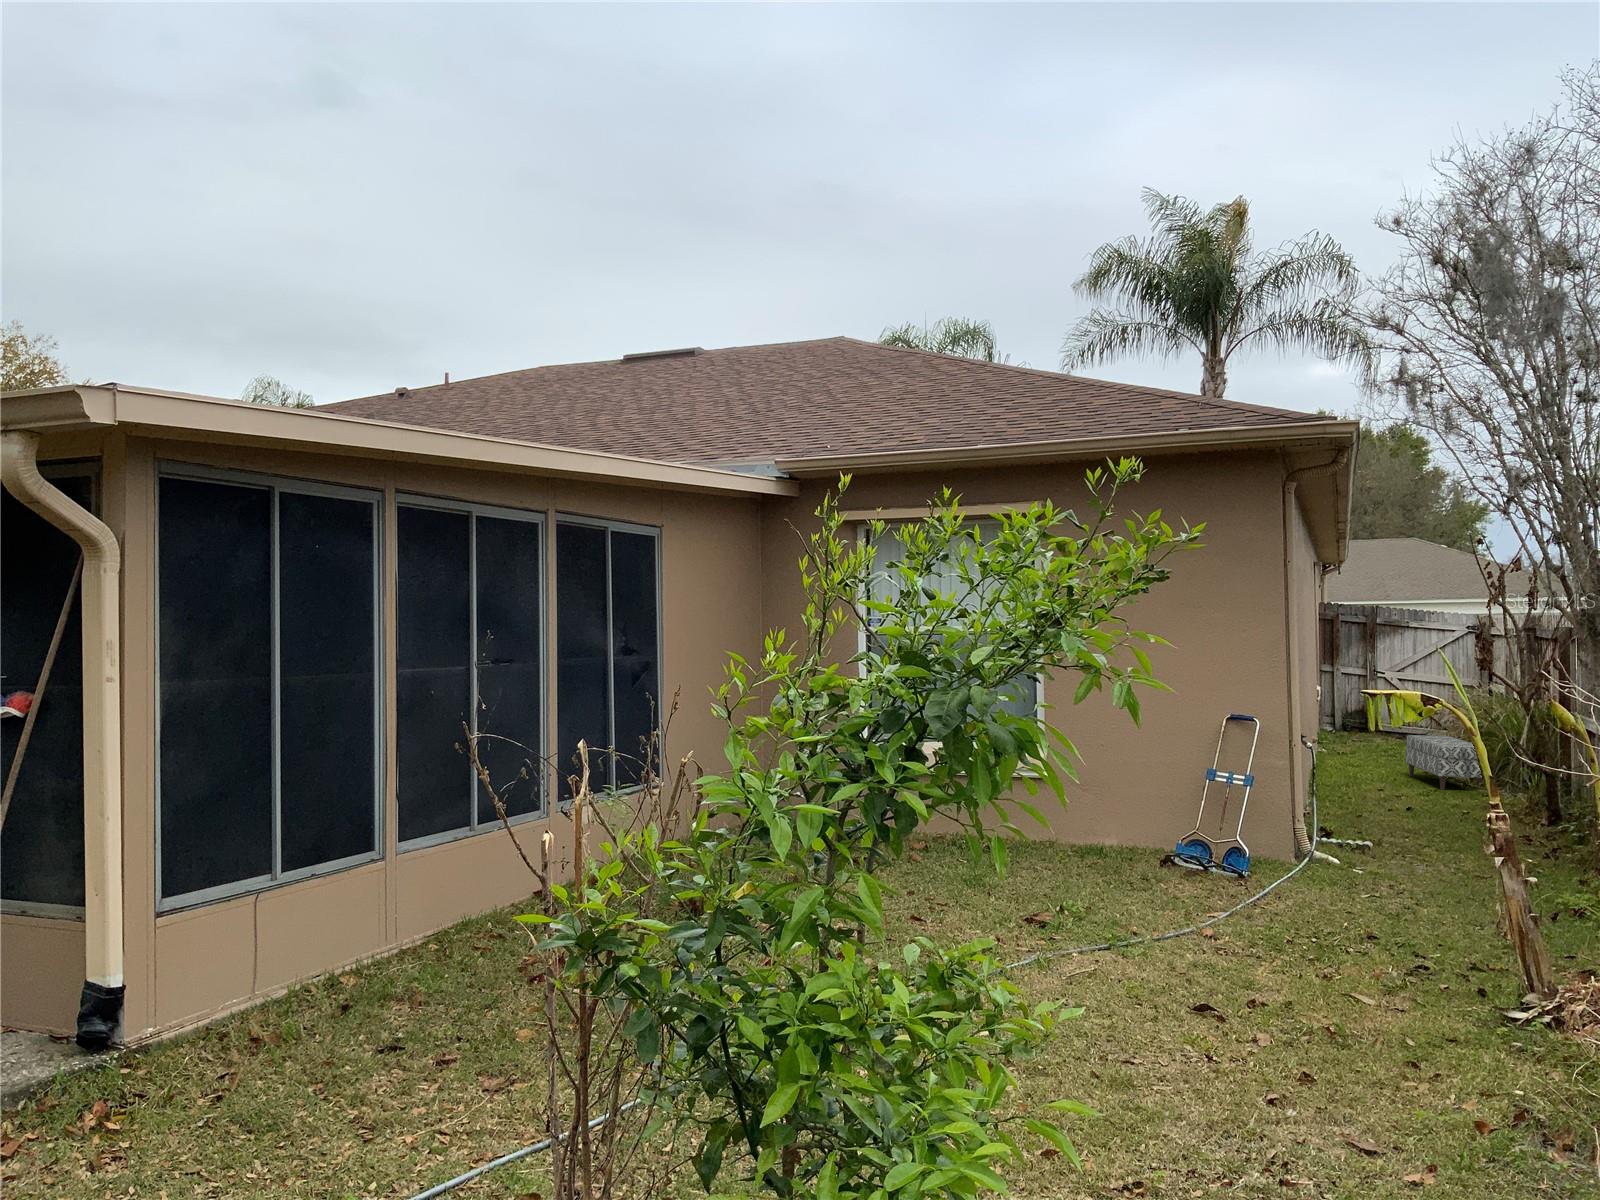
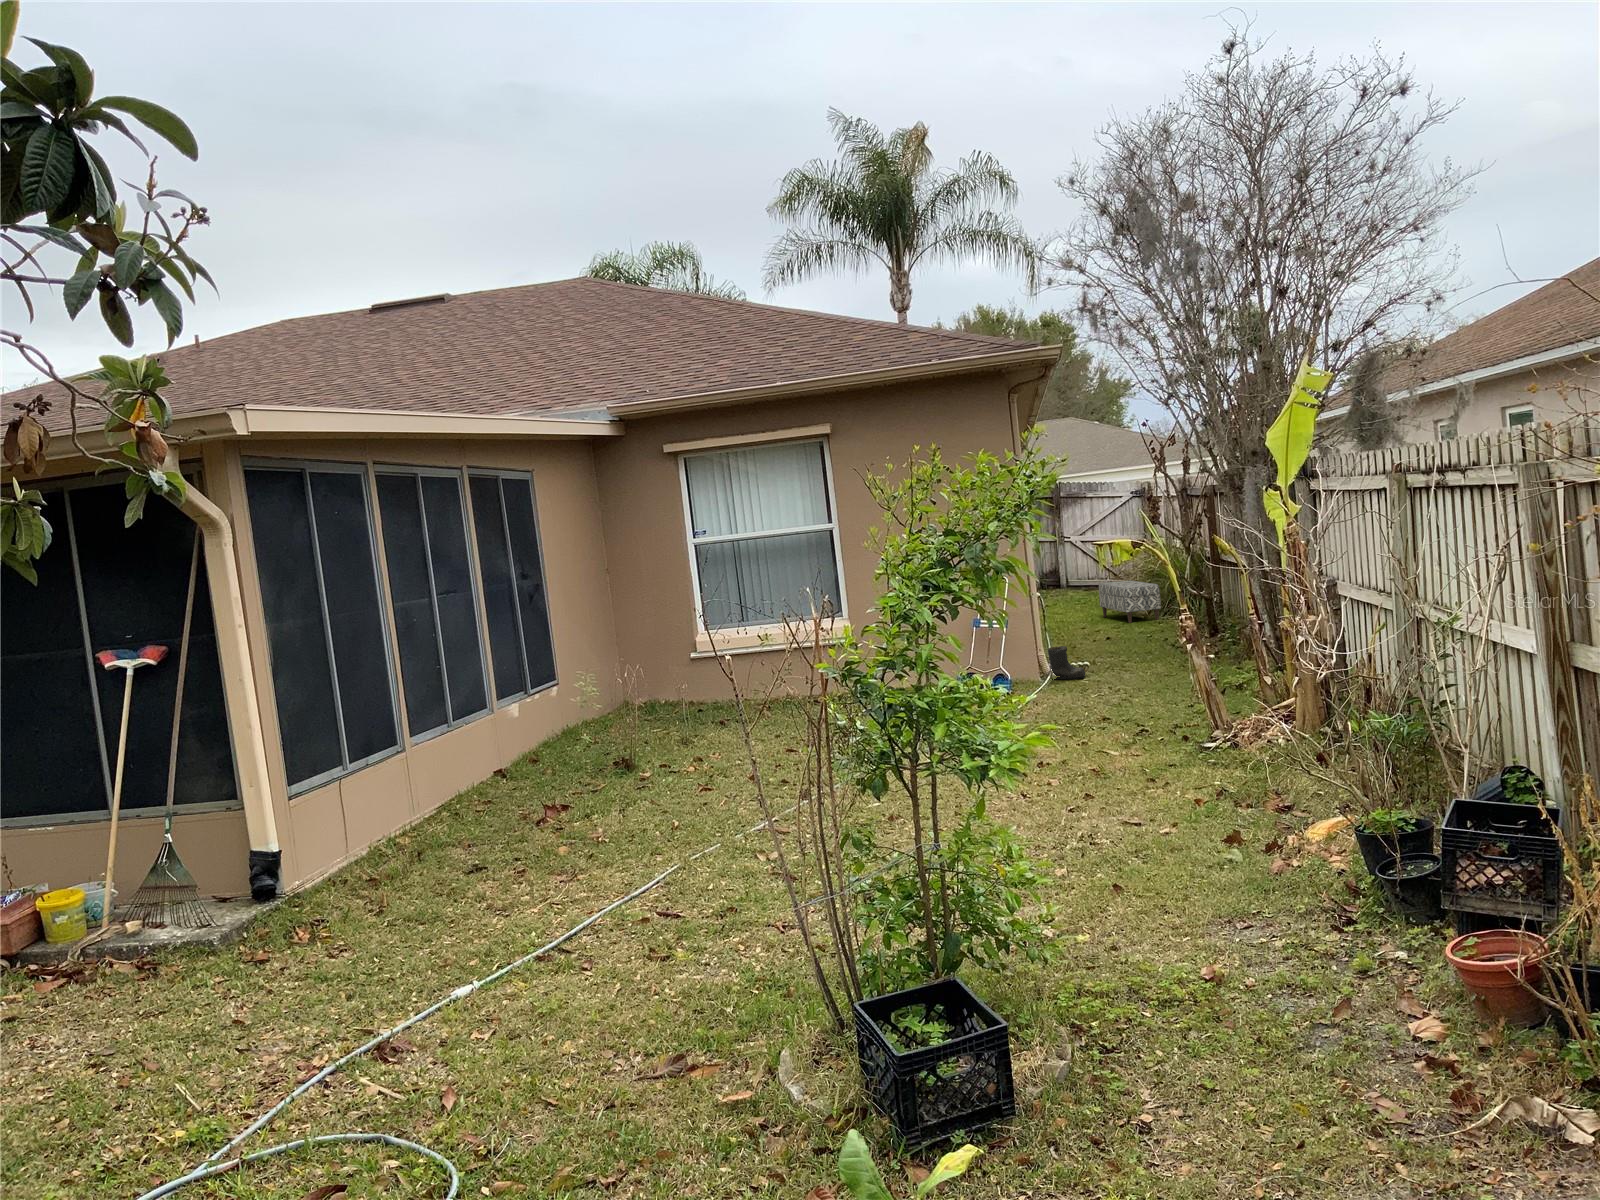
boots: none [1313,814,1362,861] -> present [1048,646,1085,680]

